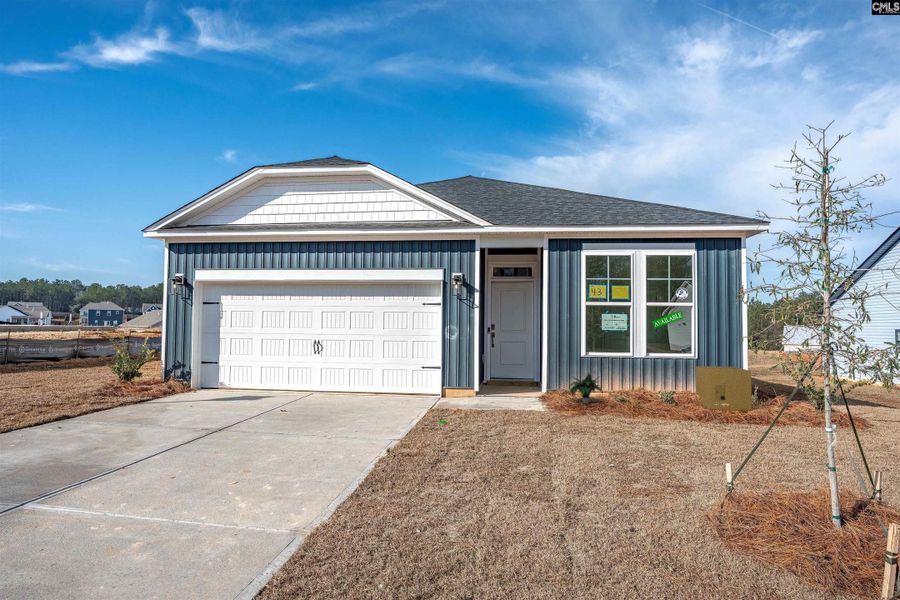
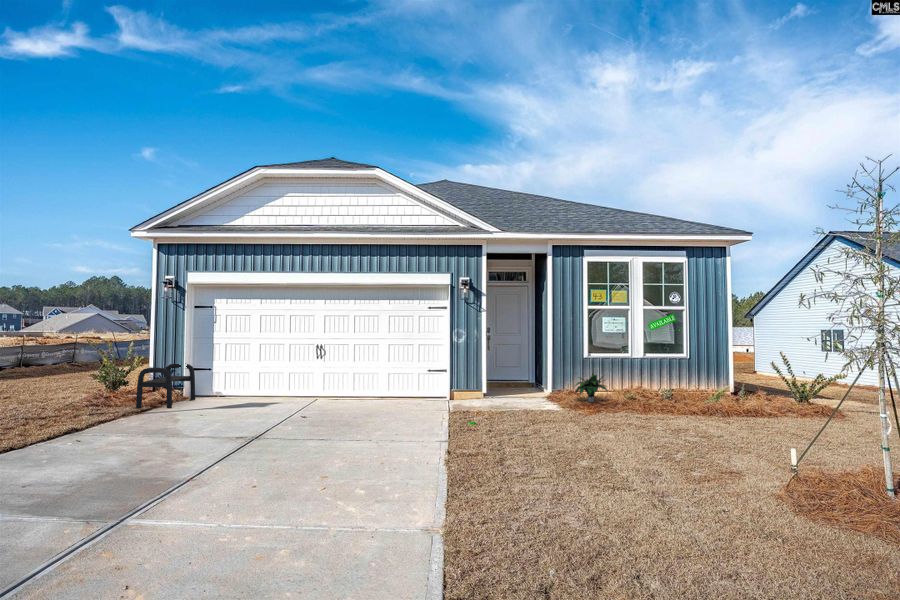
bench: none [141,357,200,399] -> present [136,364,195,408]
cardboard box: present [696,366,752,410] -> none [688,365,742,405]

